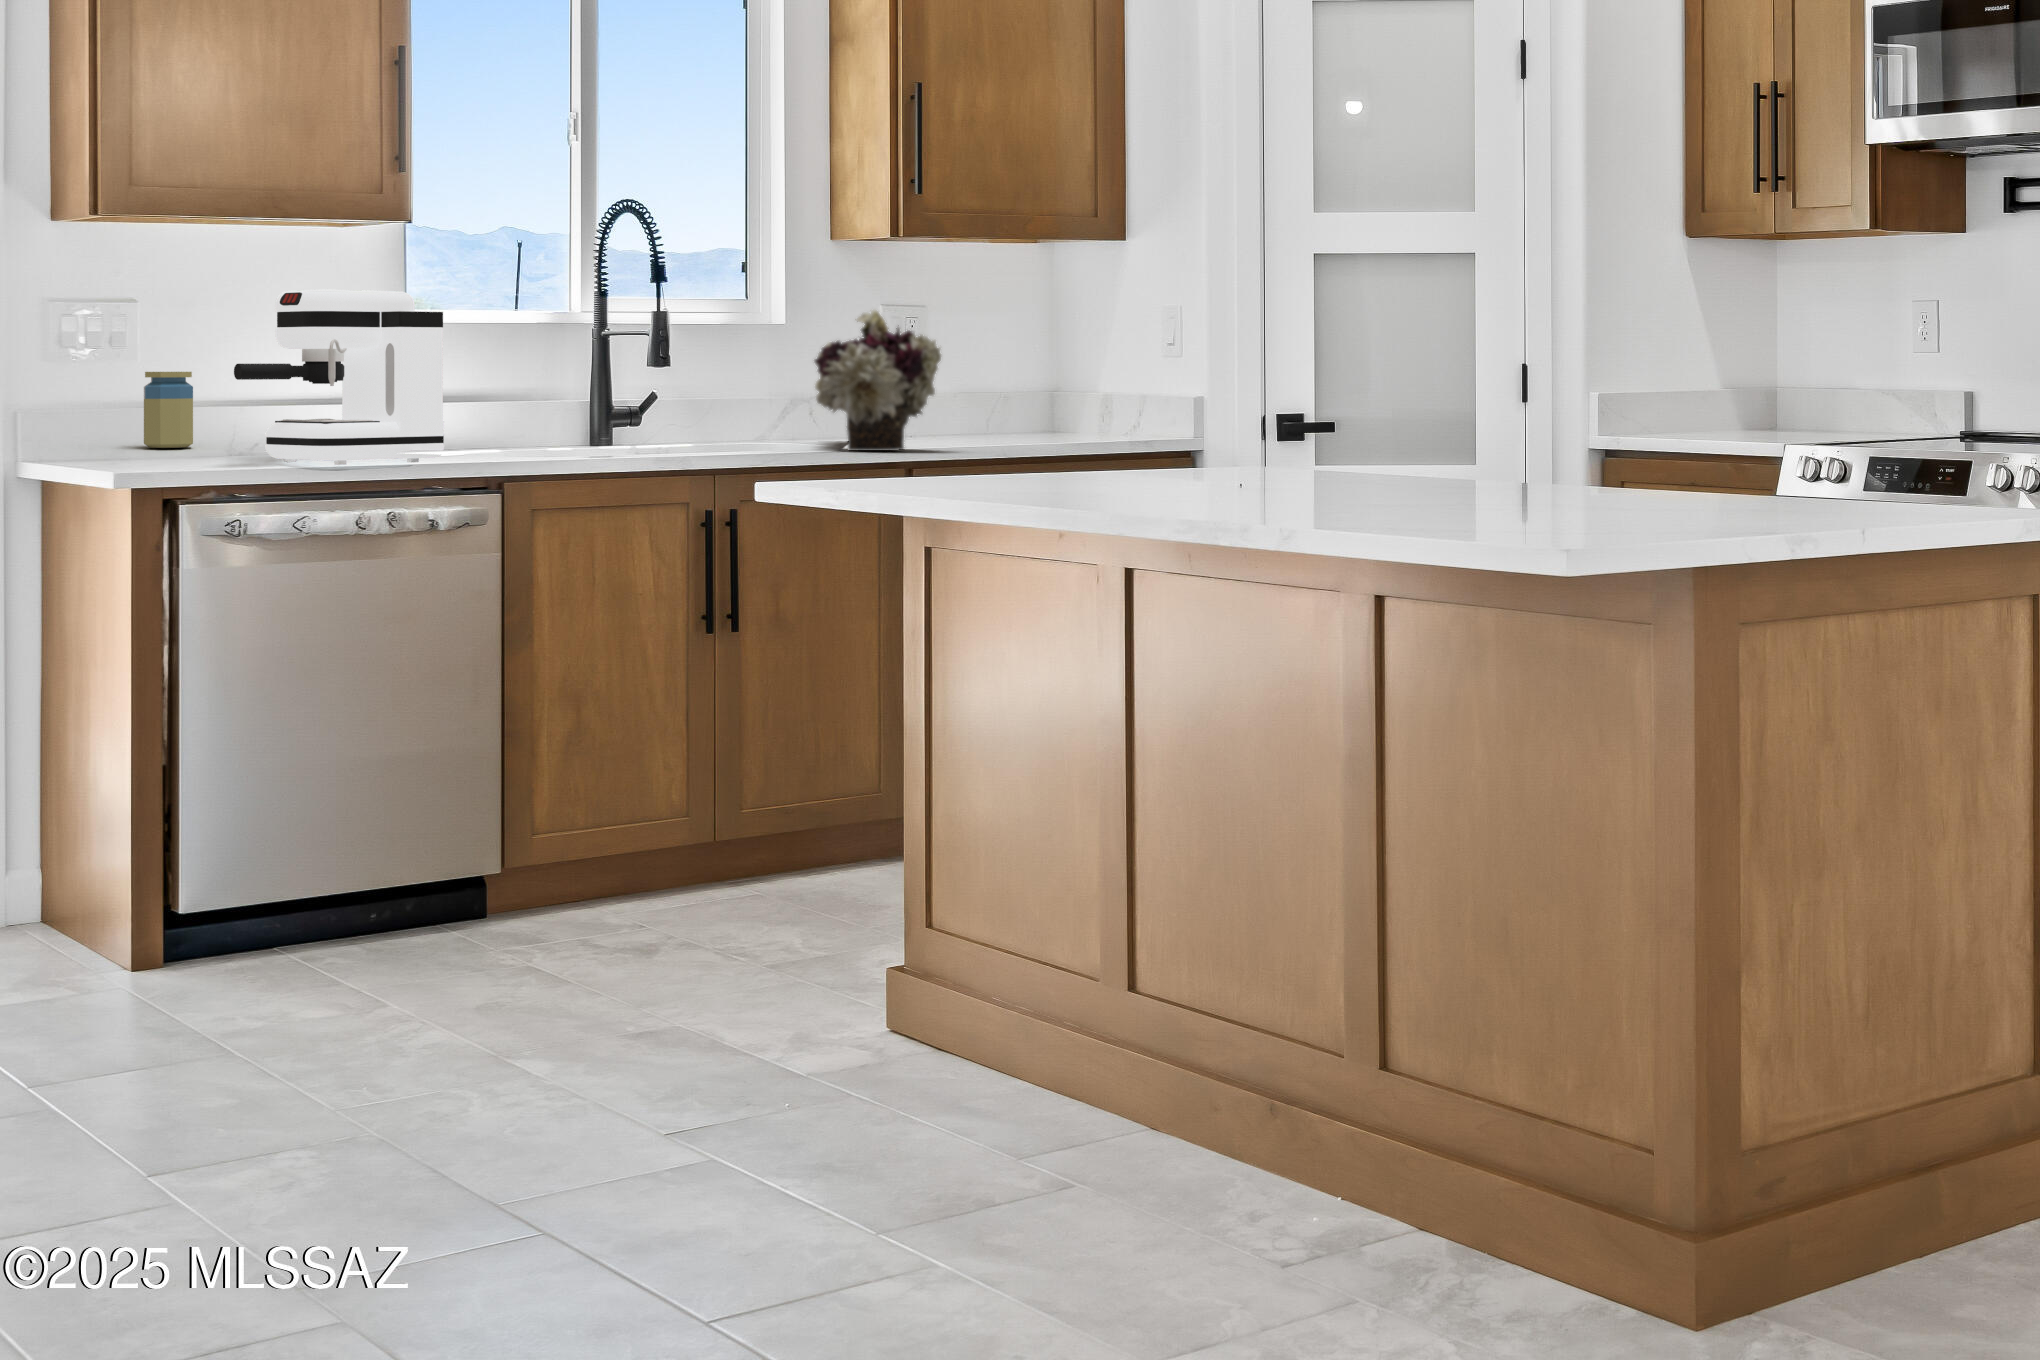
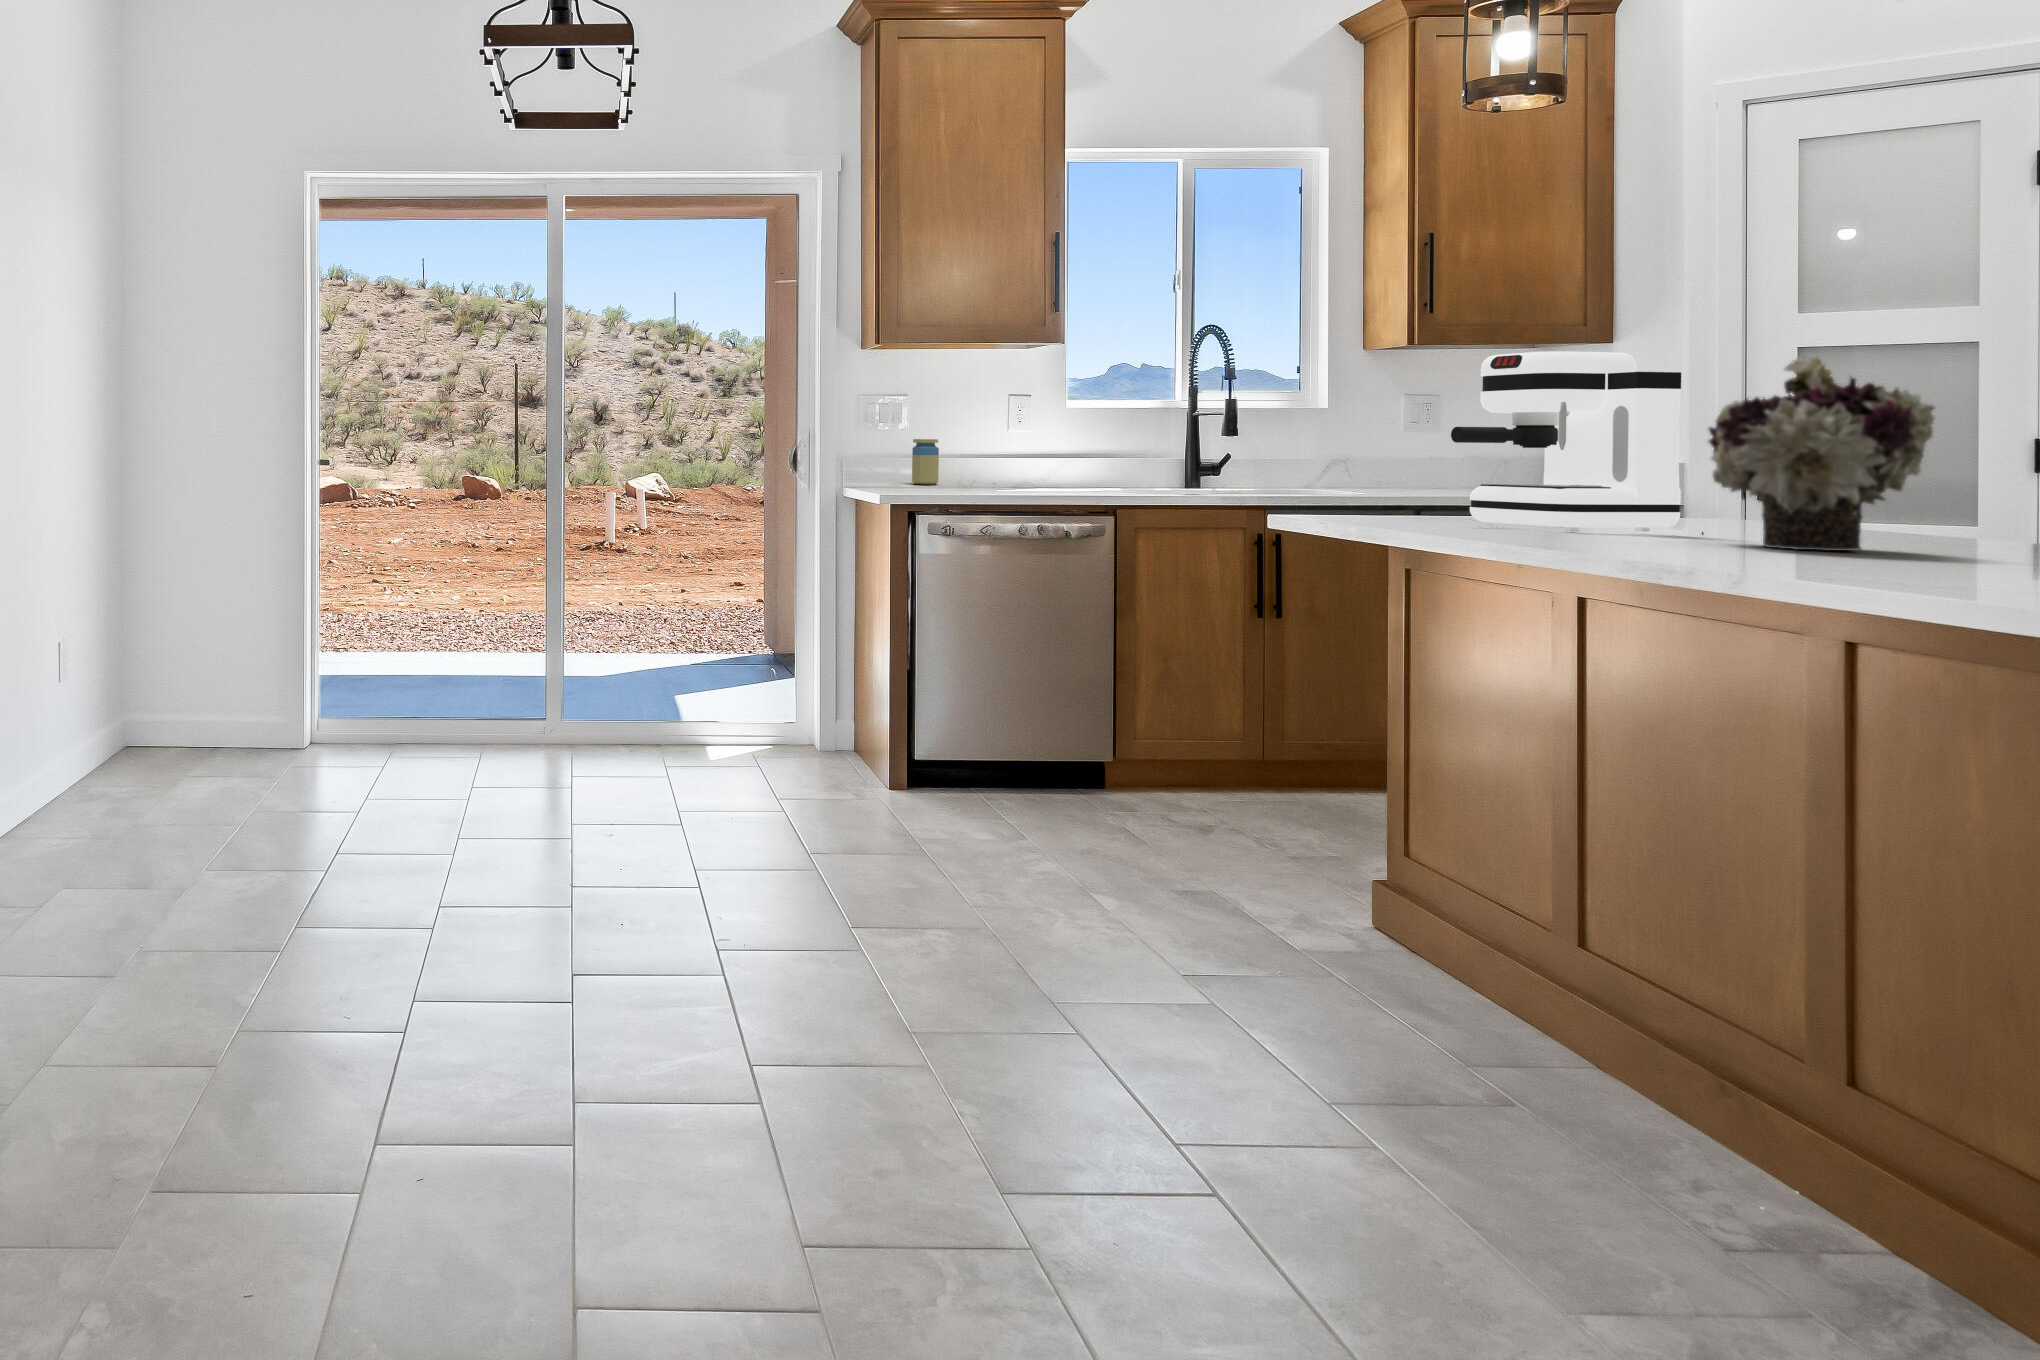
coffee maker: present [234,290,444,465] -> present [1451,351,1681,532]
flower arrangement: present [815,310,941,451] -> present [1709,355,1935,551]

